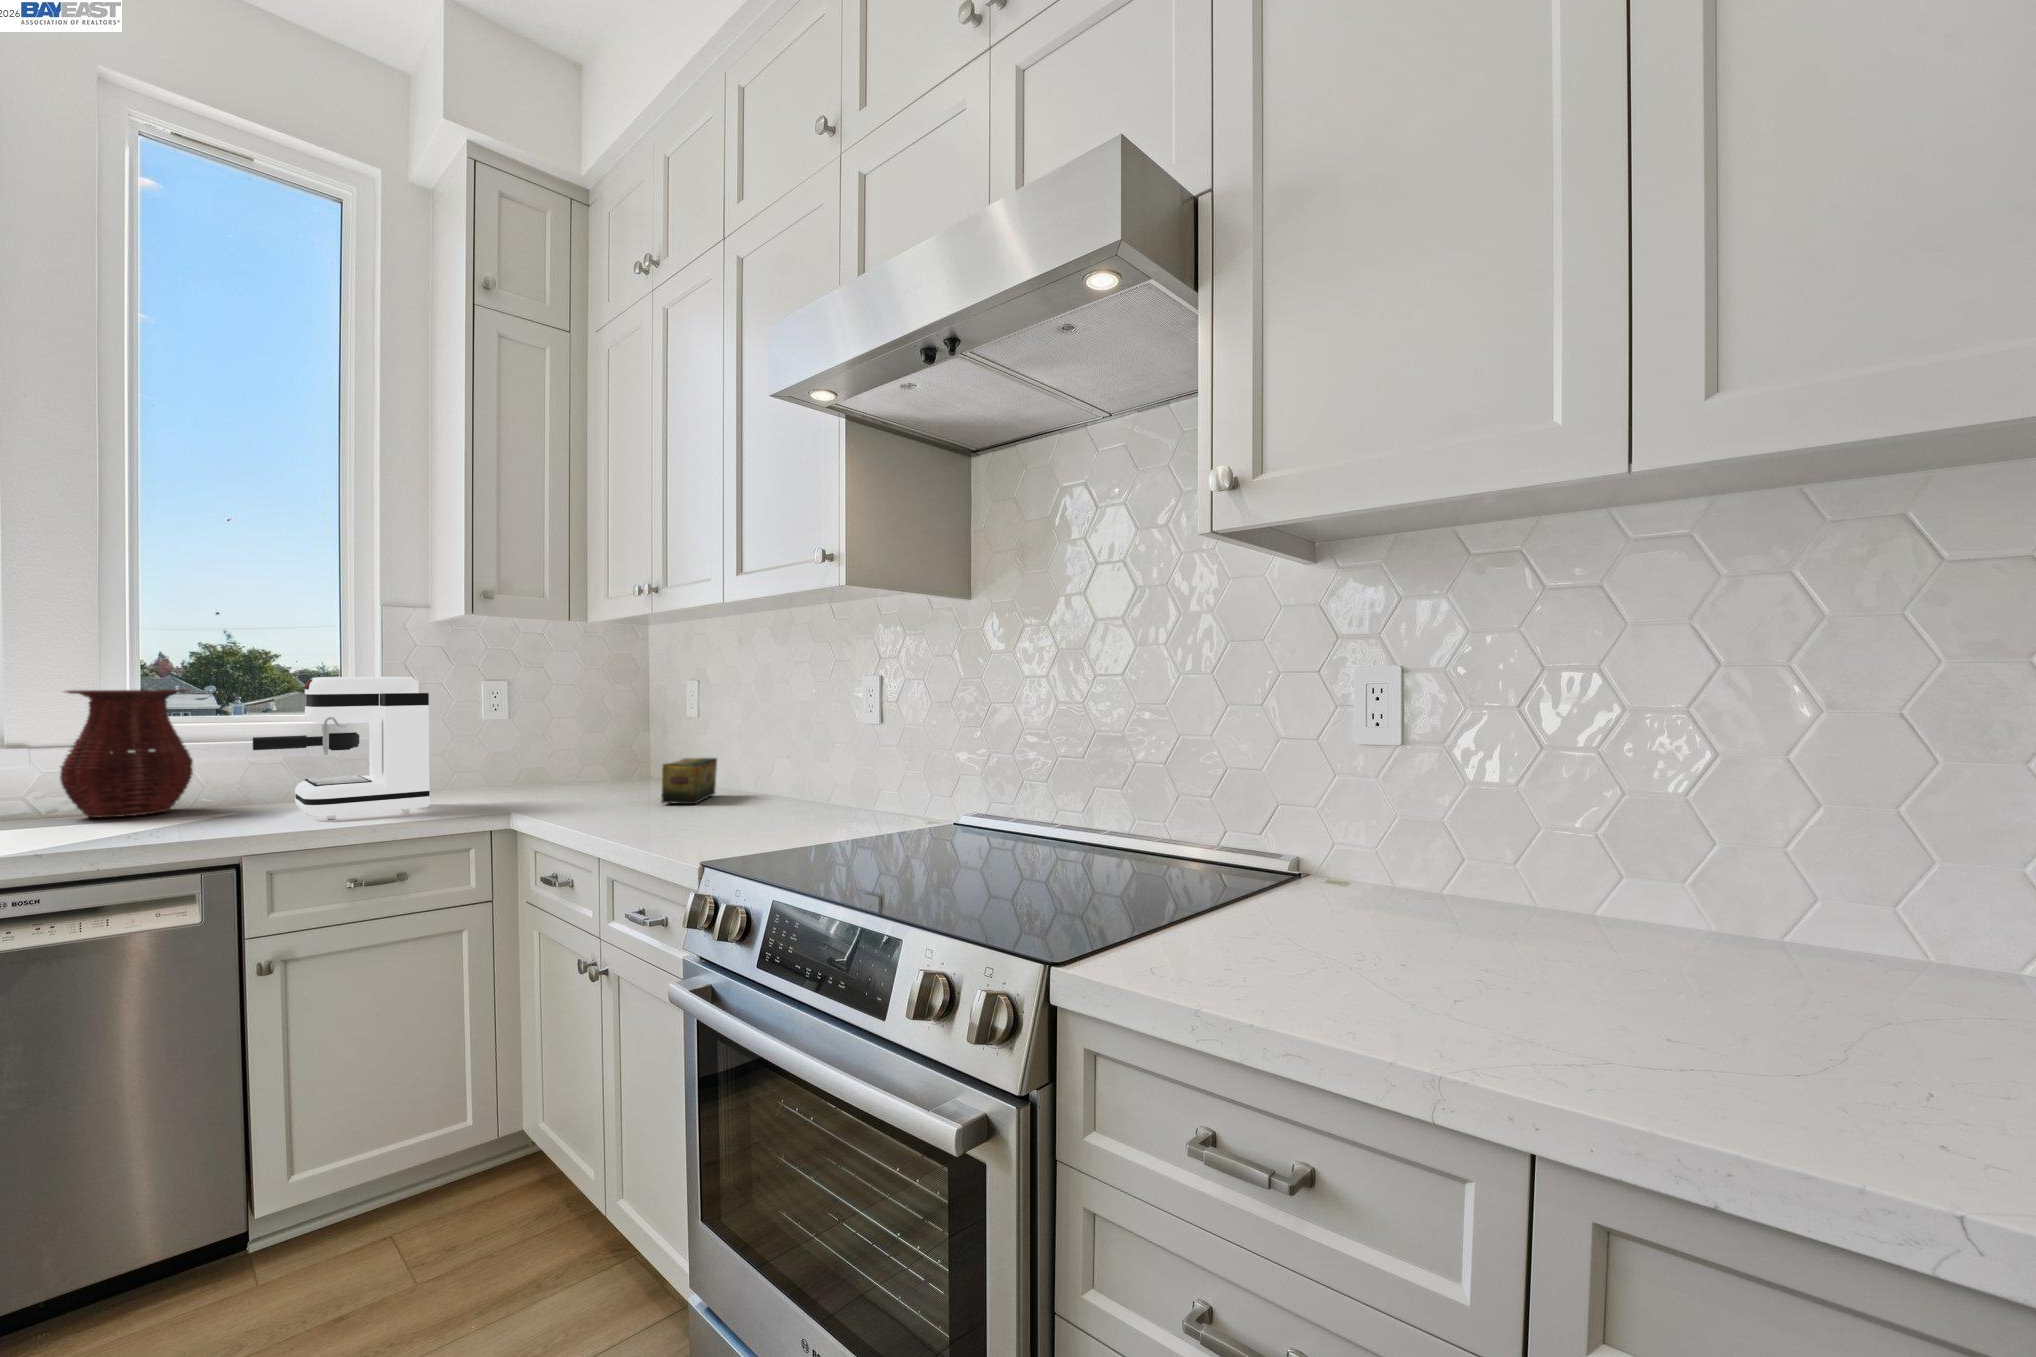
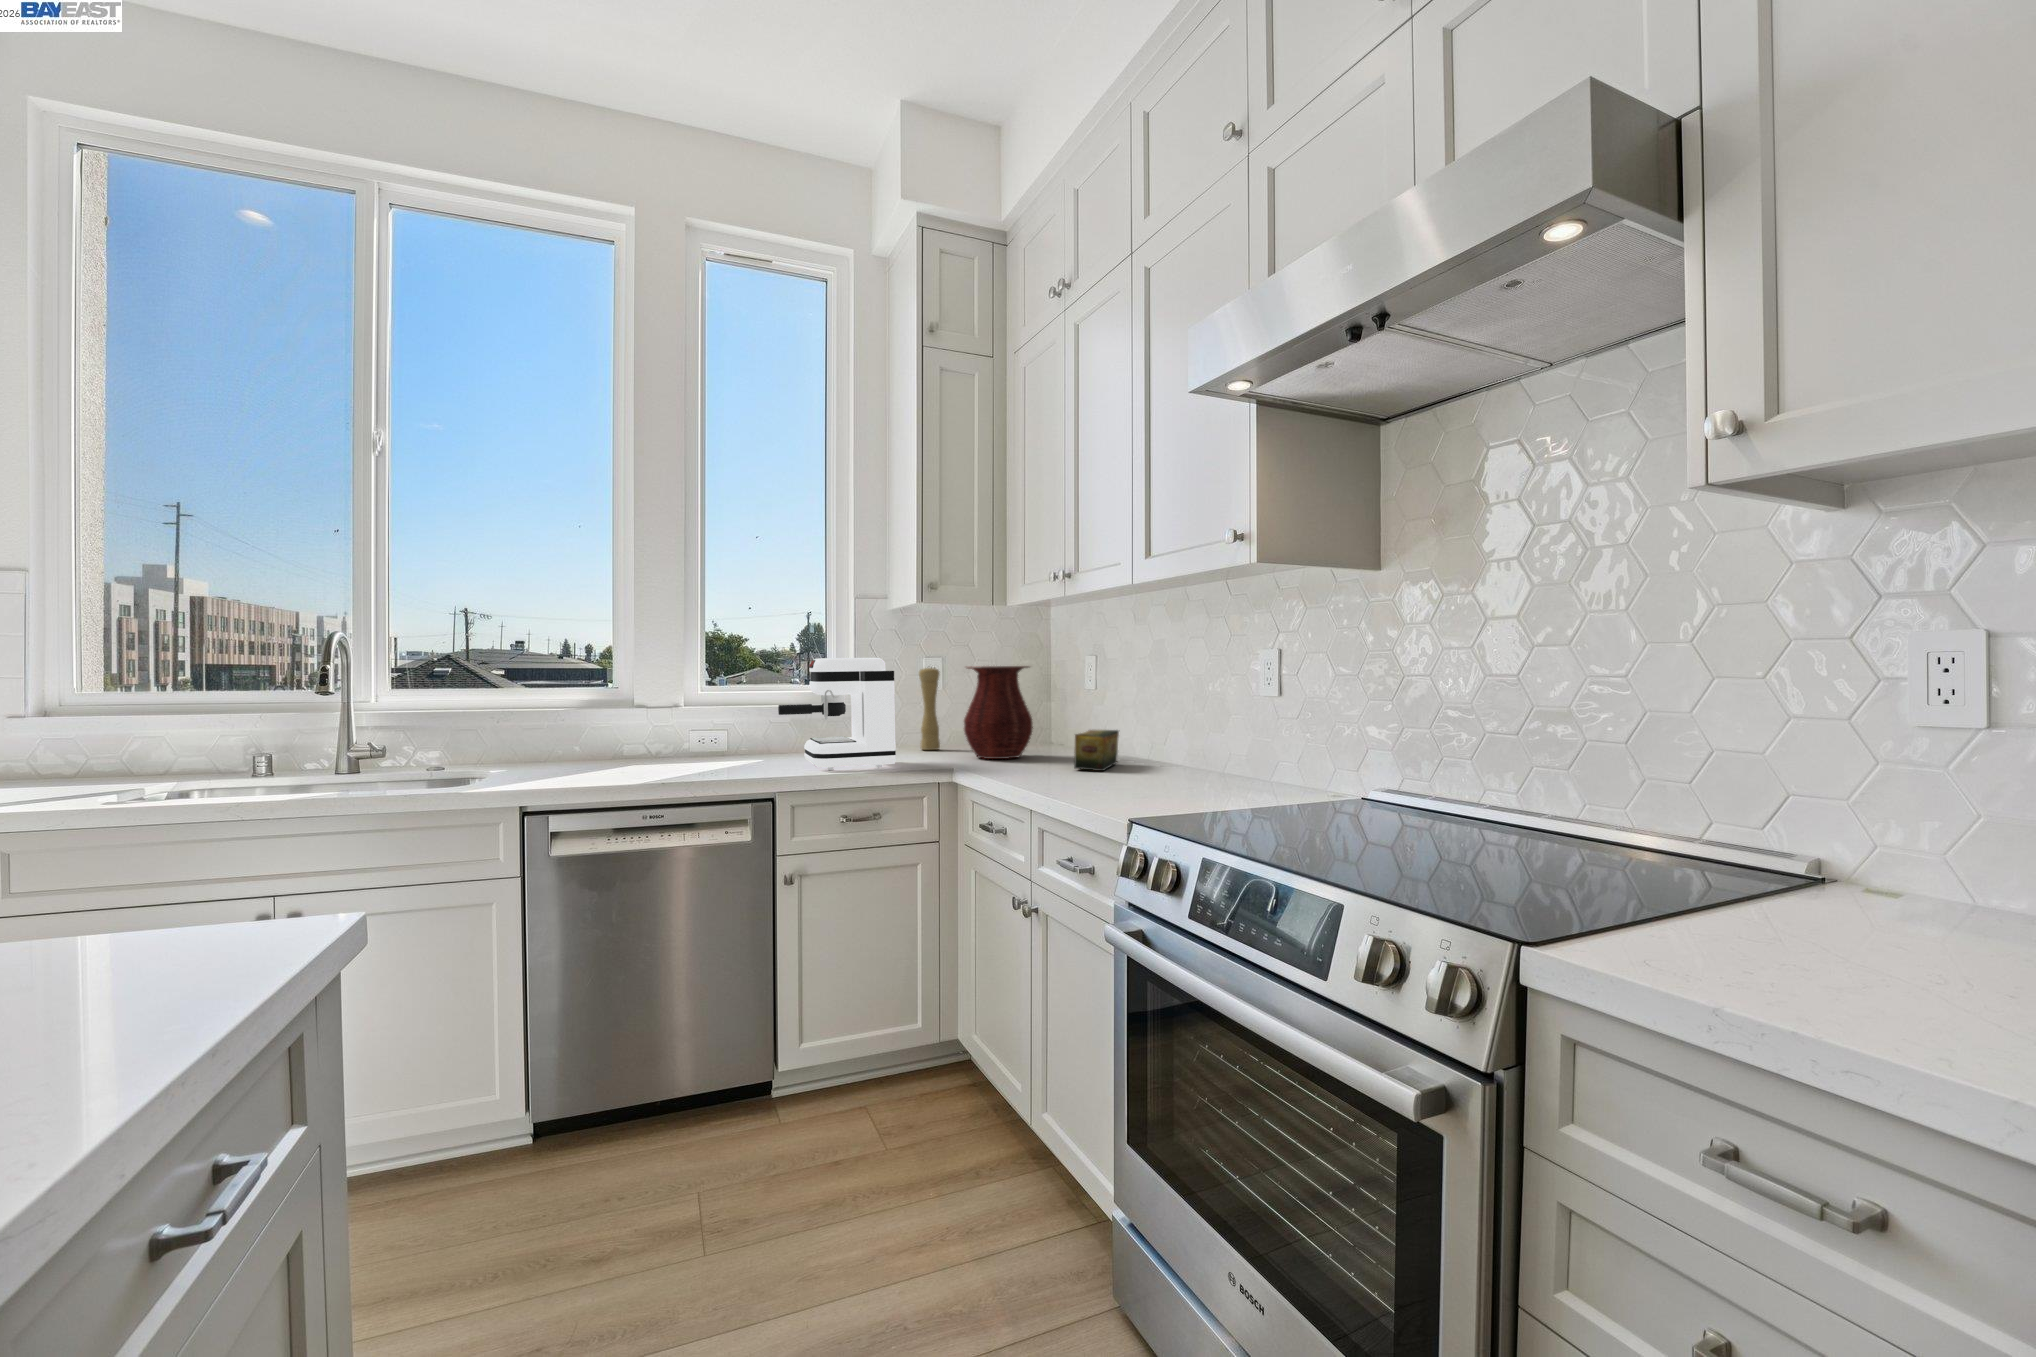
pepper mill: none [474,687,503,787] -> present [919,668,940,750]
vase: present [60,689,193,817] -> present [964,666,1033,759]

